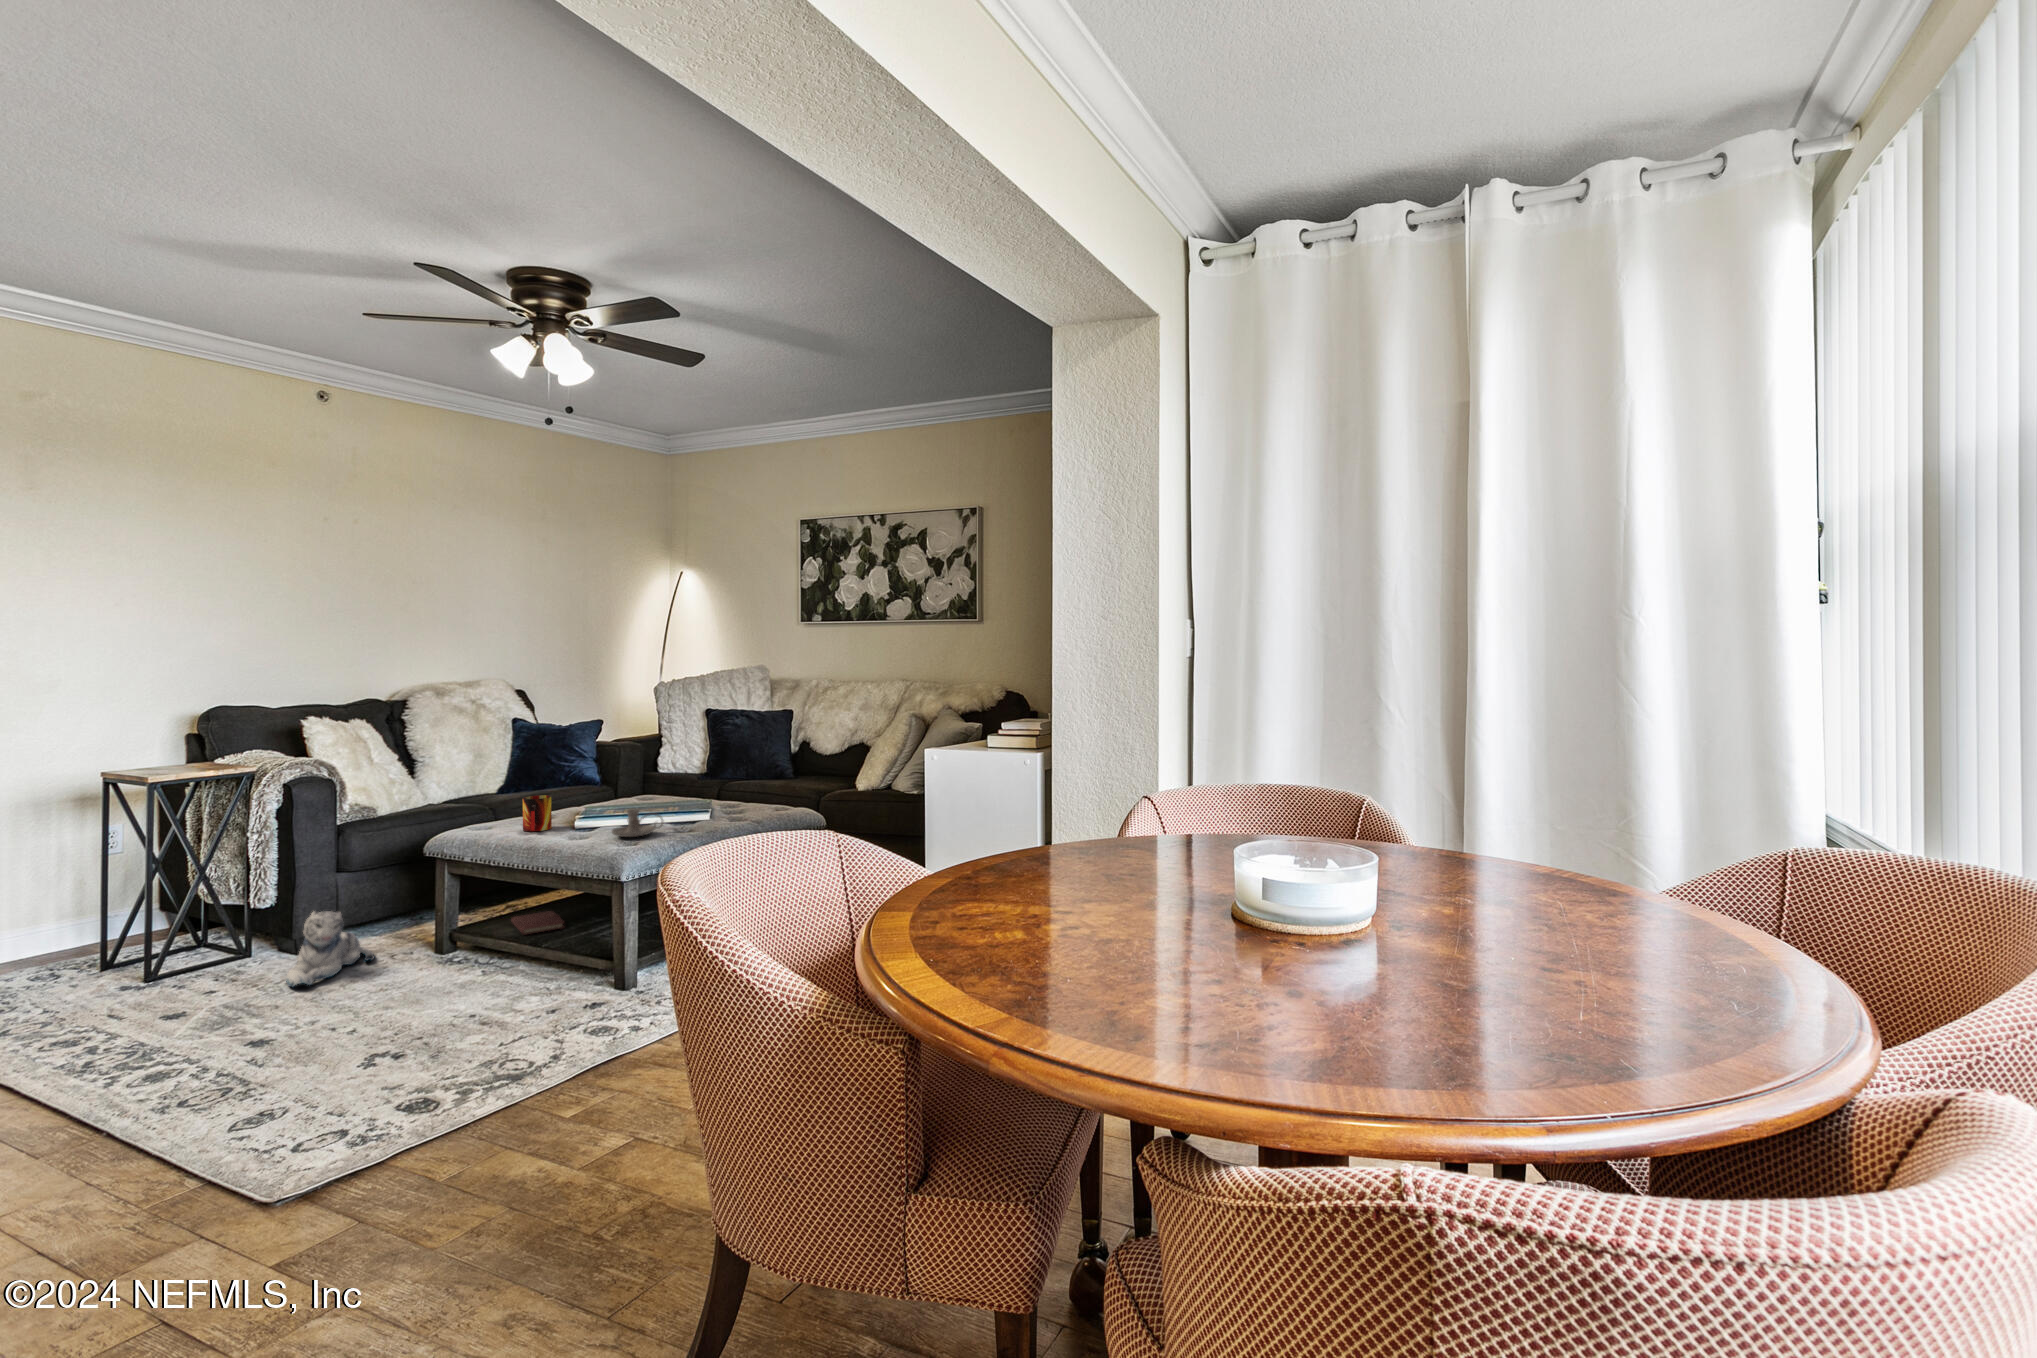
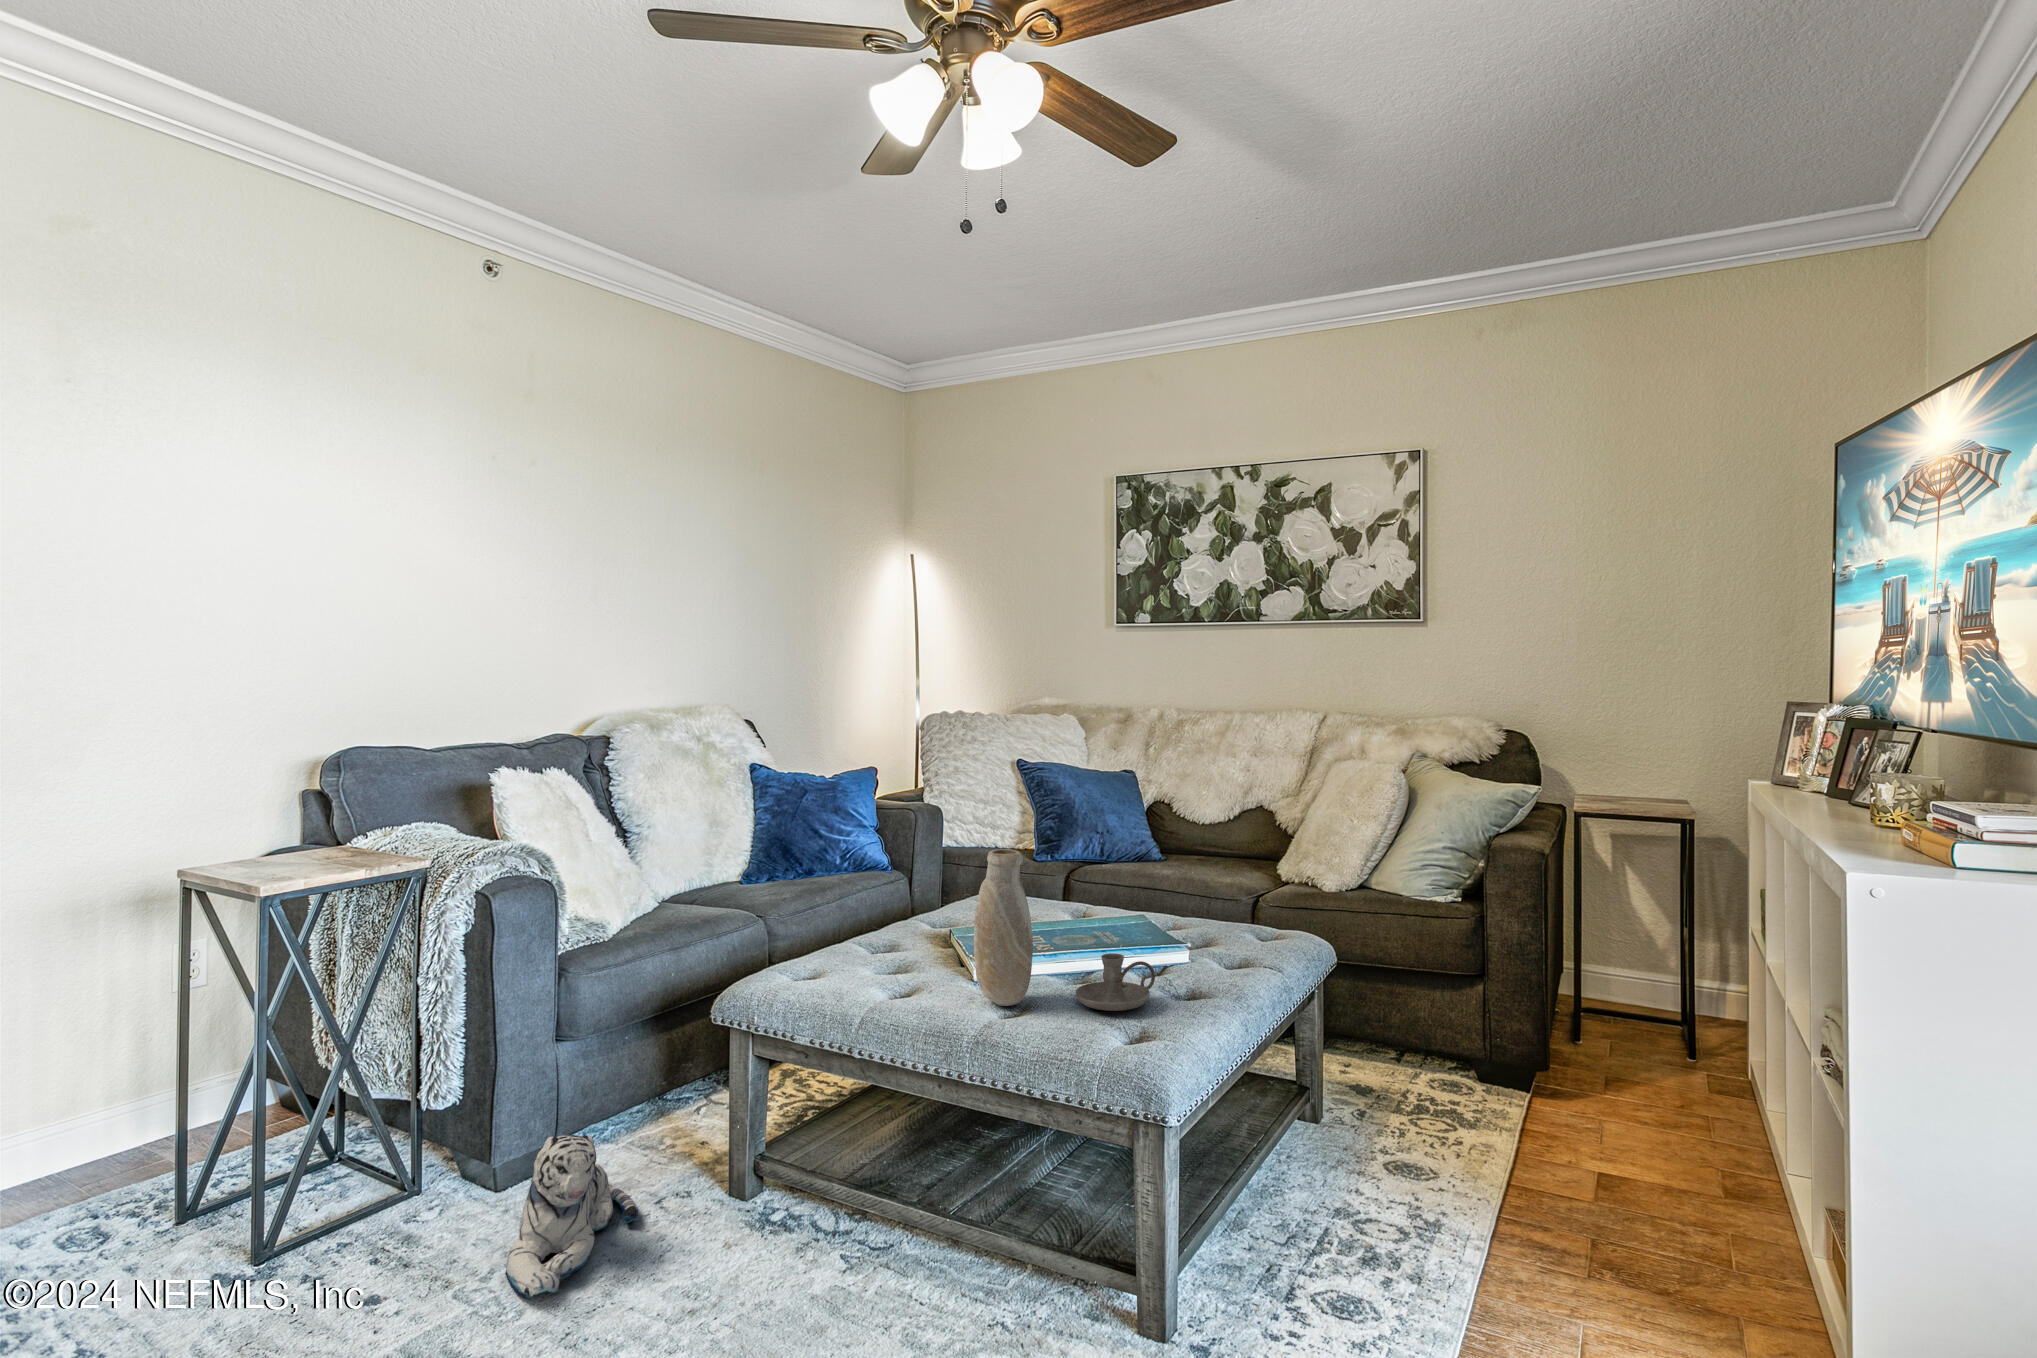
vase: none [556,754,592,837] -> present [974,849,1033,1006]
mug: present [523,795,552,831] -> none [892,918,938,989]
notebook: present [511,911,564,935] -> none [858,1118,965,1180]

